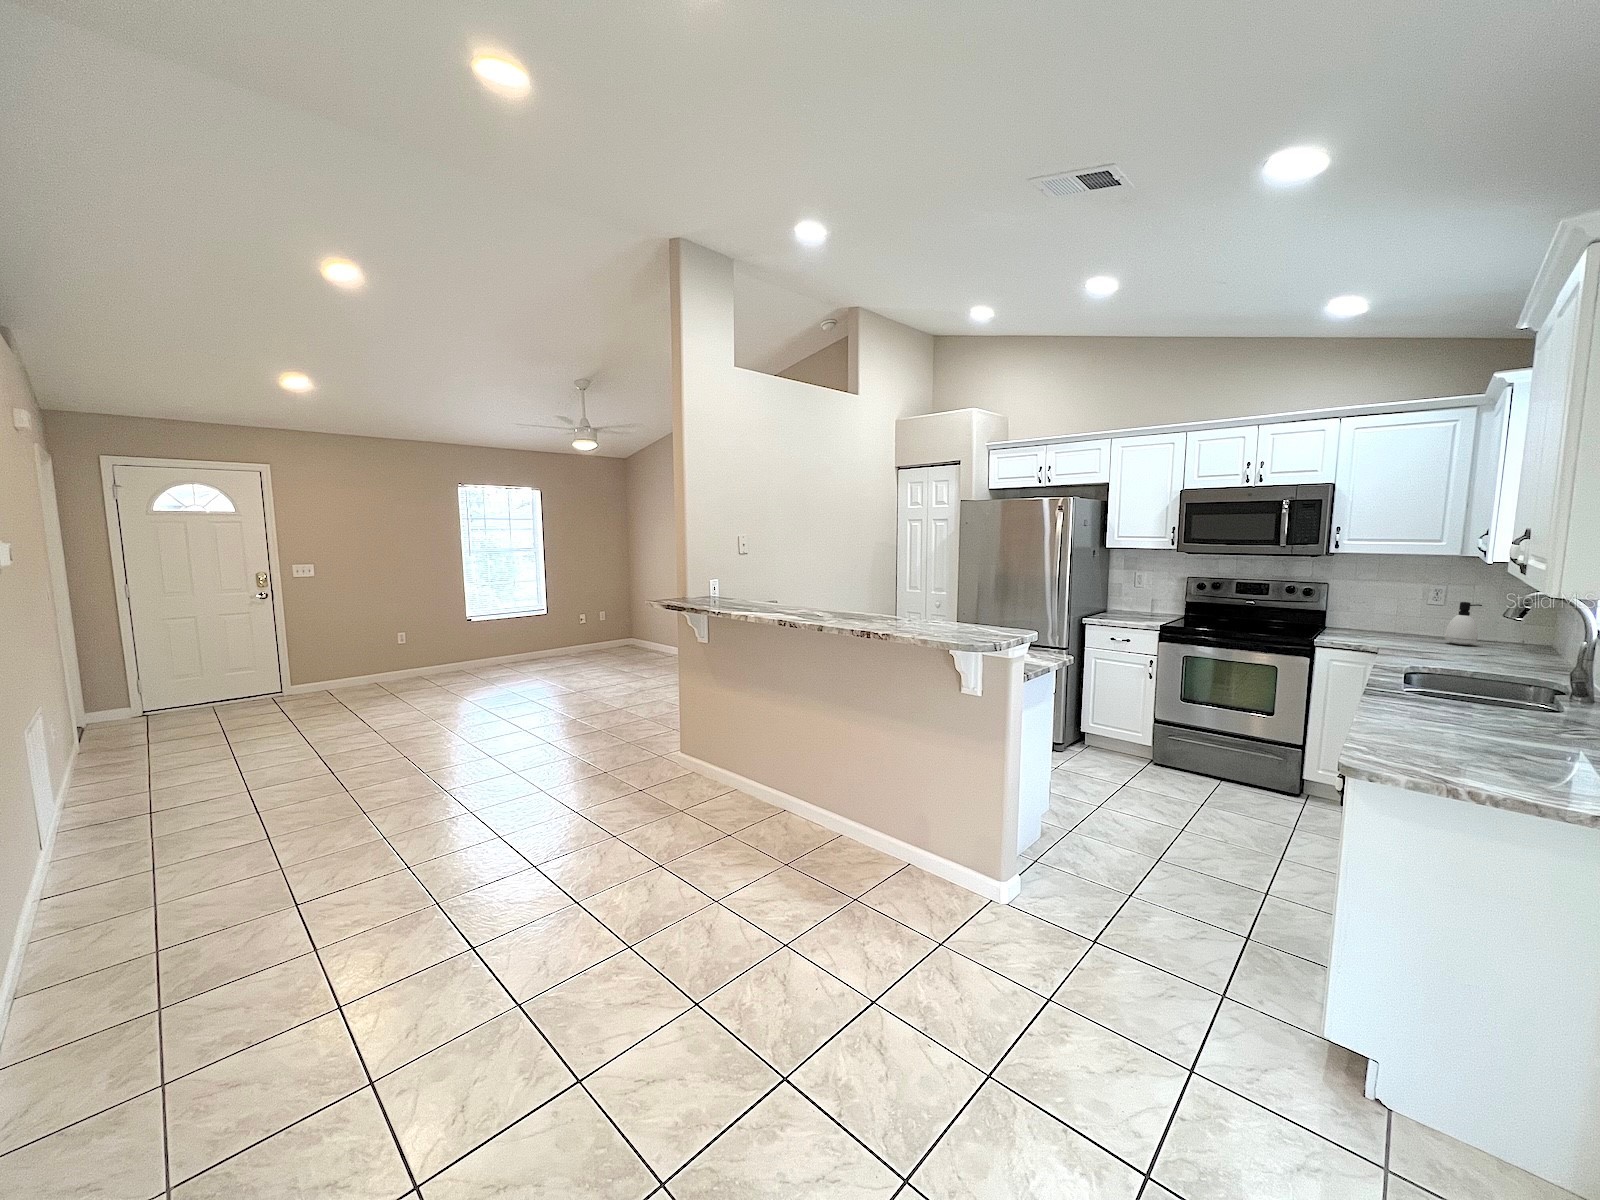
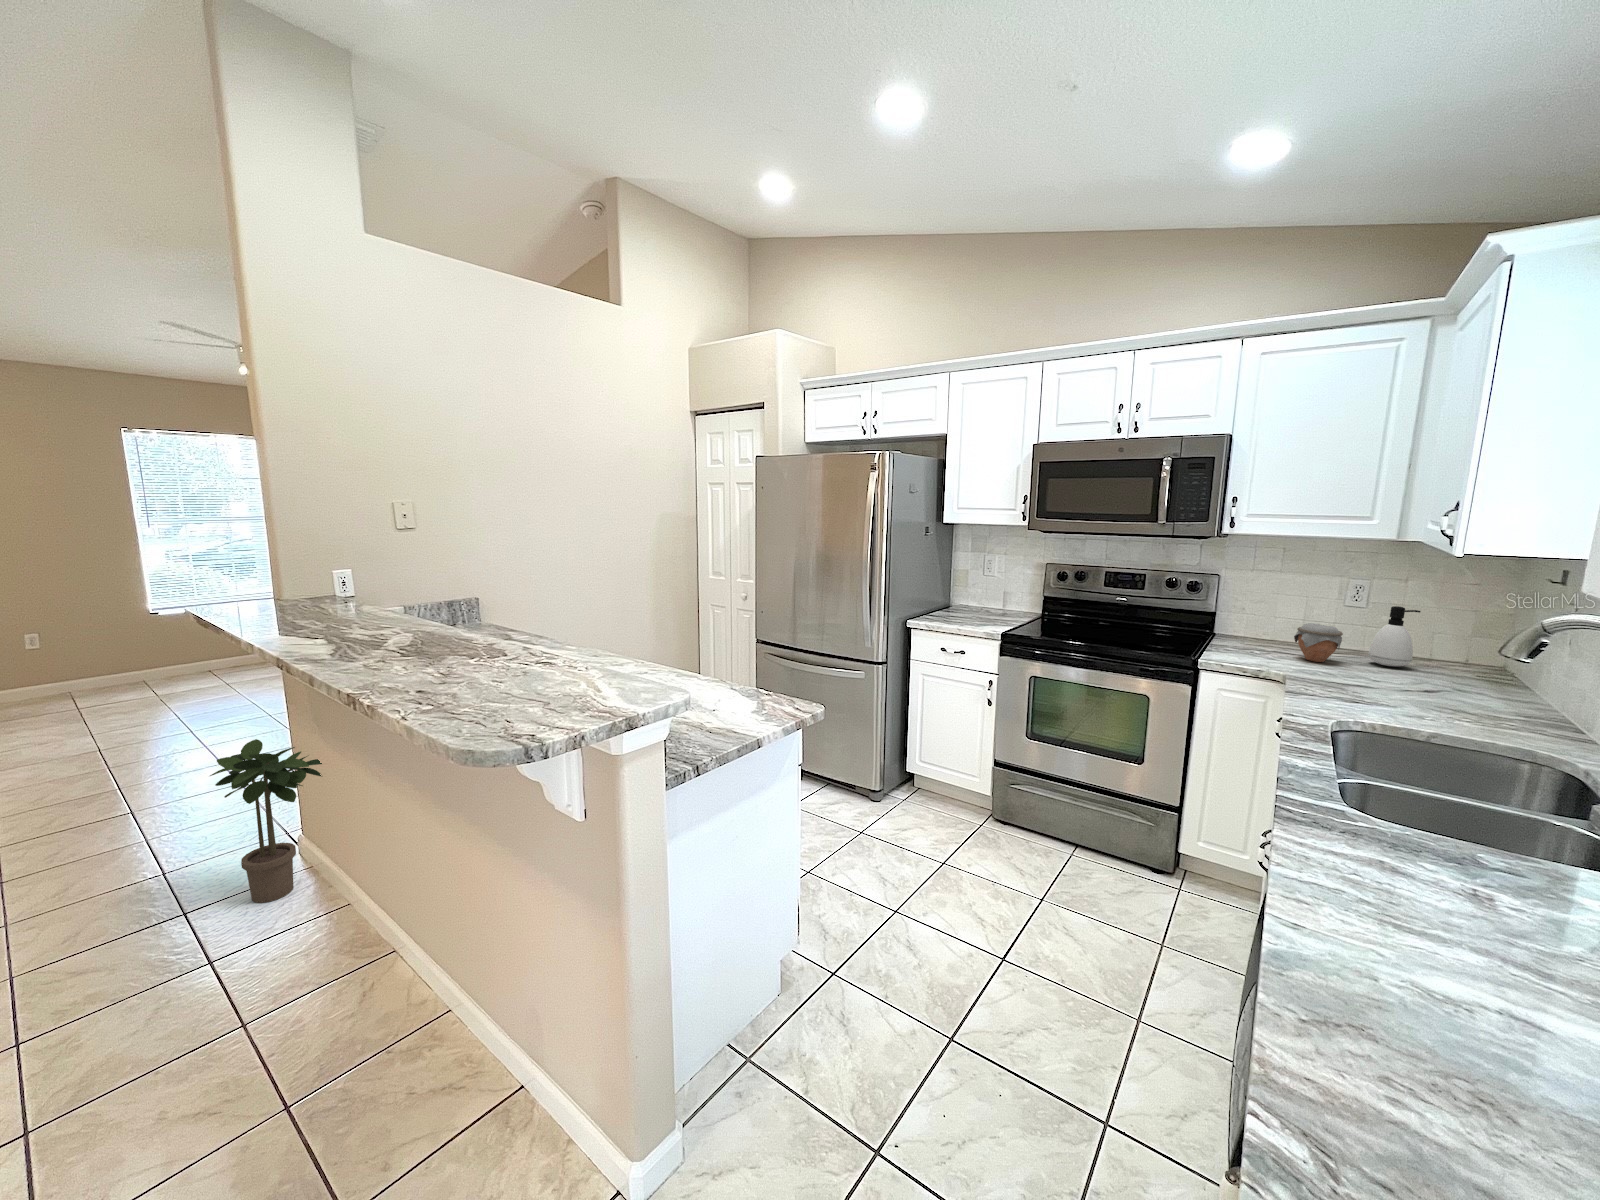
jar: none [1387,615,1424,642] -> present [1294,623,1343,662]
potted plant: none [651,690,715,793] -> present [210,739,322,903]

